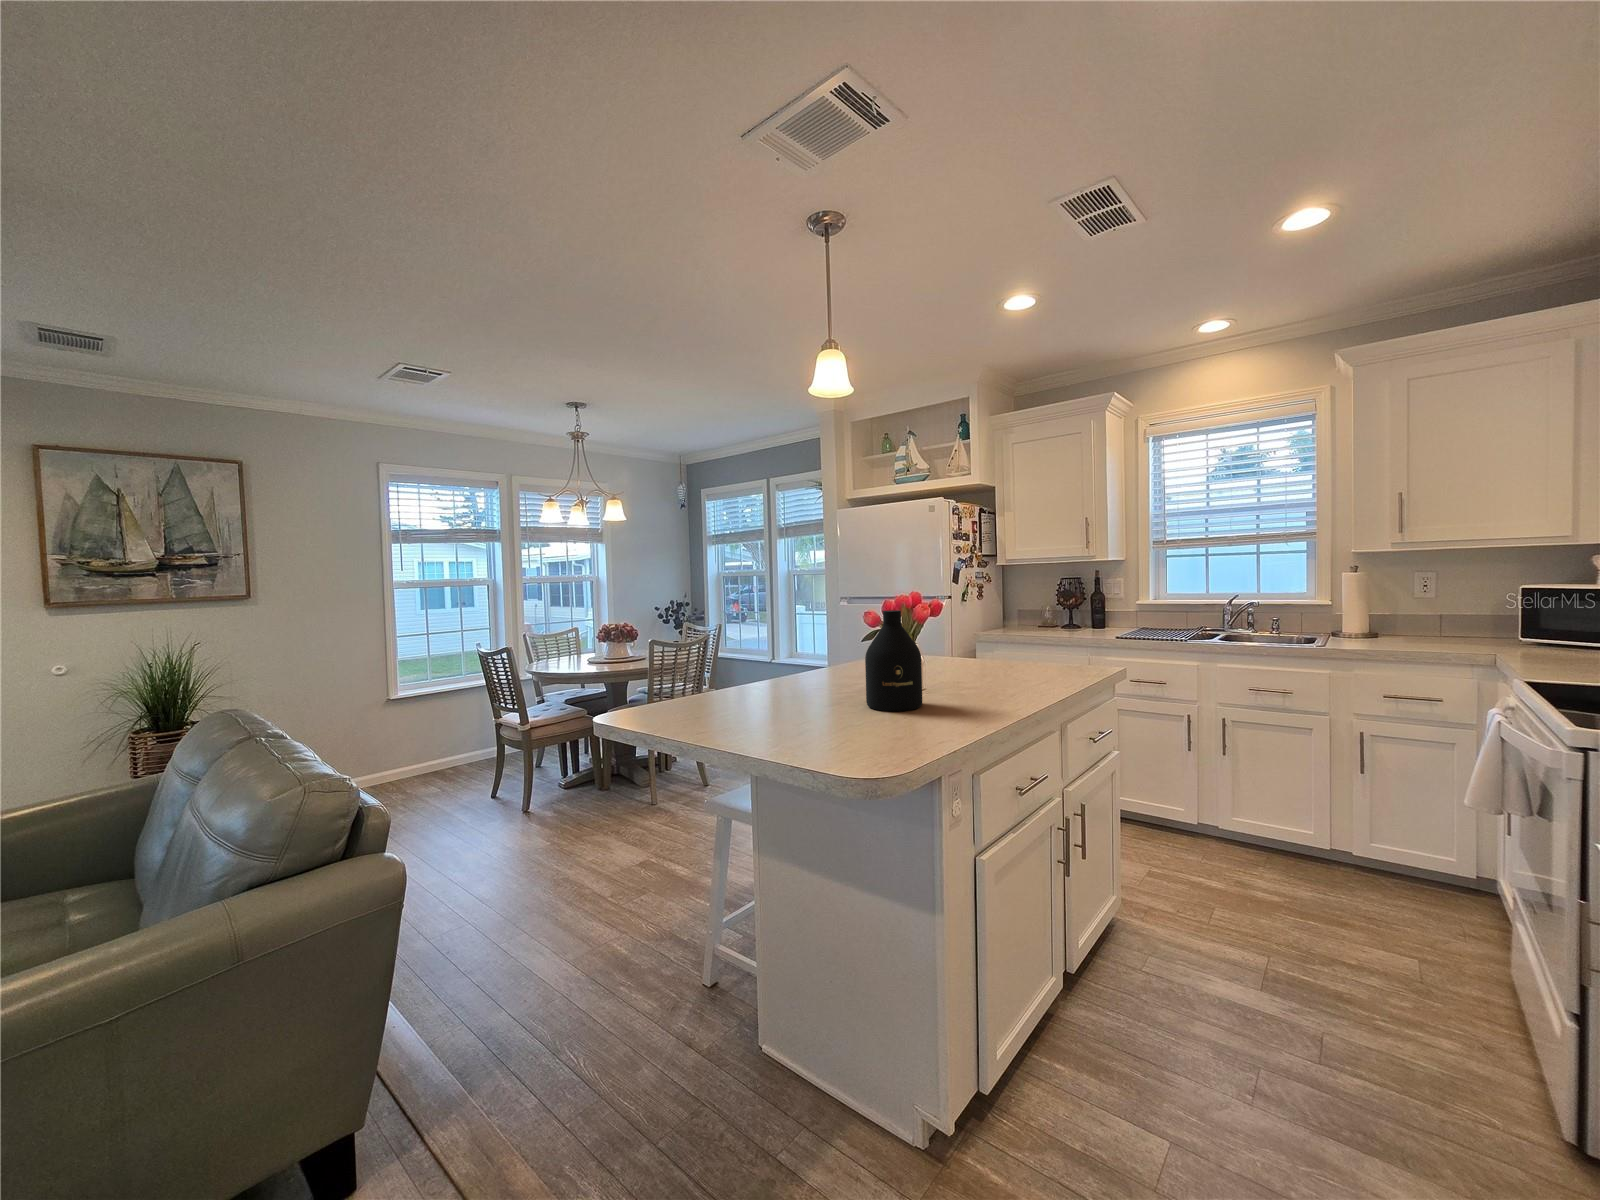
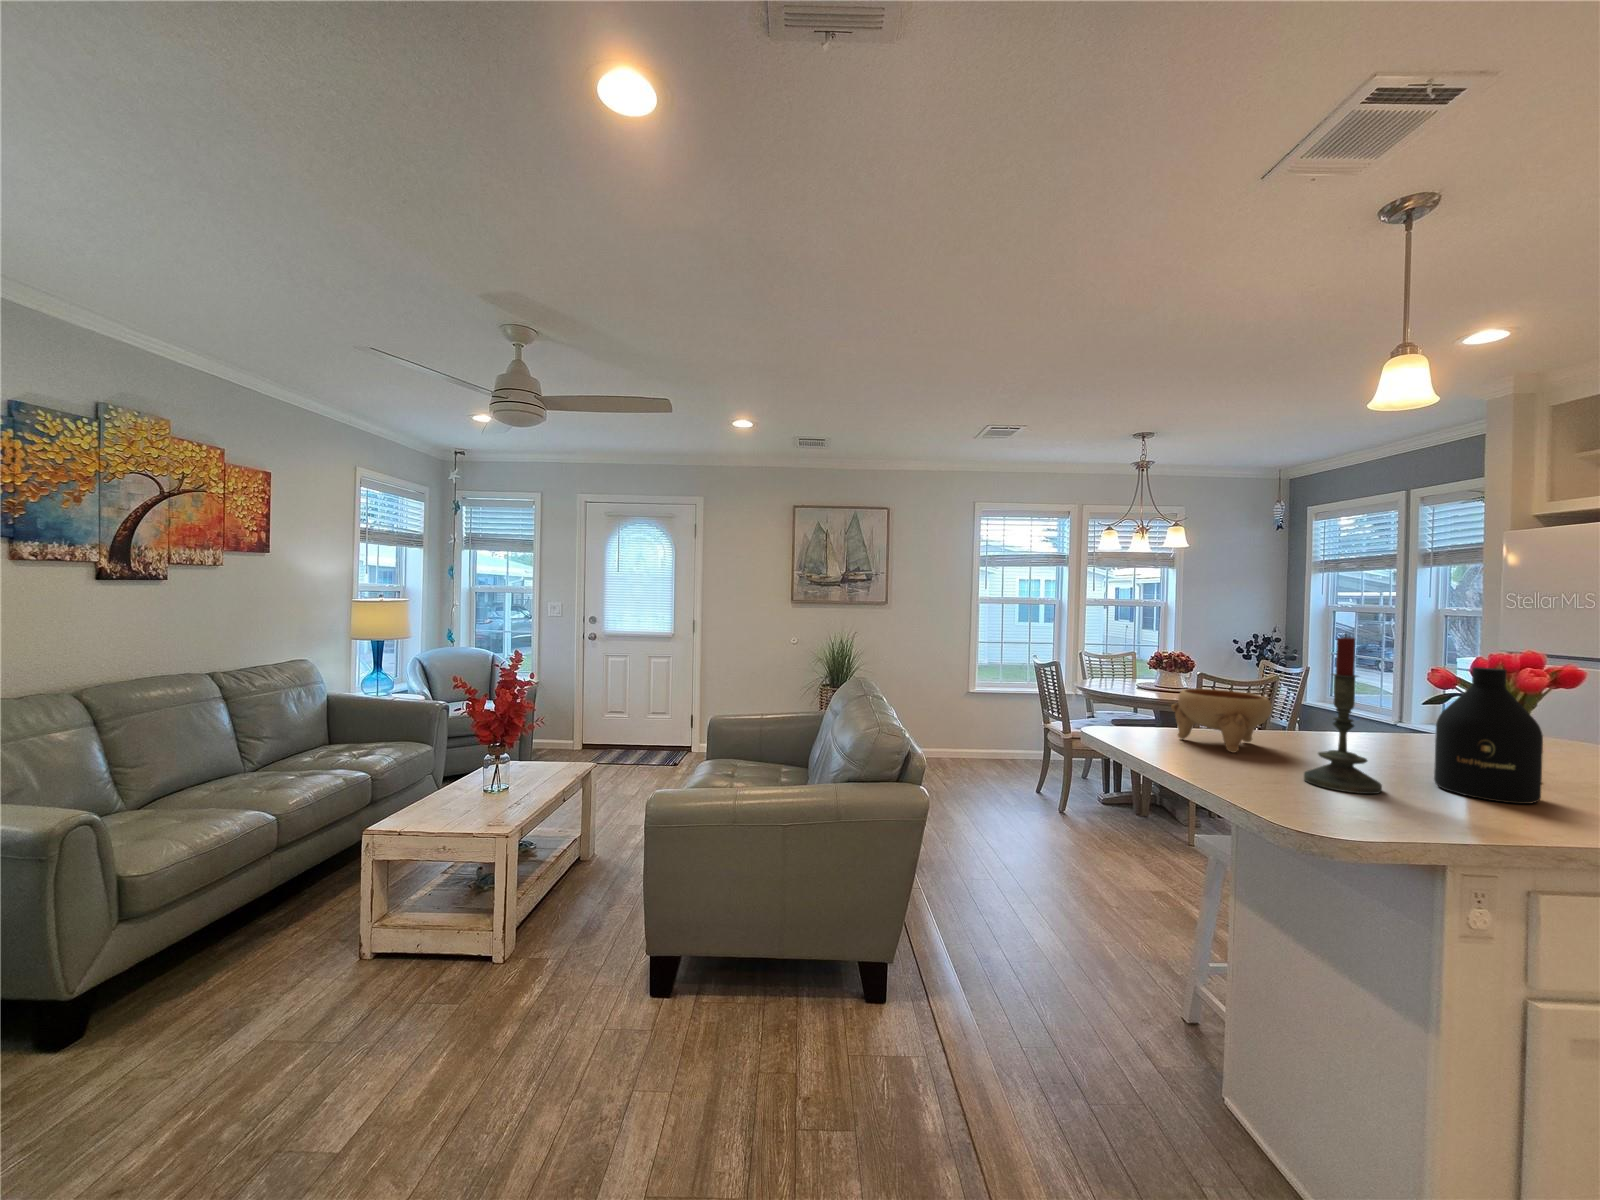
candle: none [797,591,849,730] -> present [1304,634,1382,794]
bowl: none [672,655,754,714] -> present [1171,689,1272,753]

